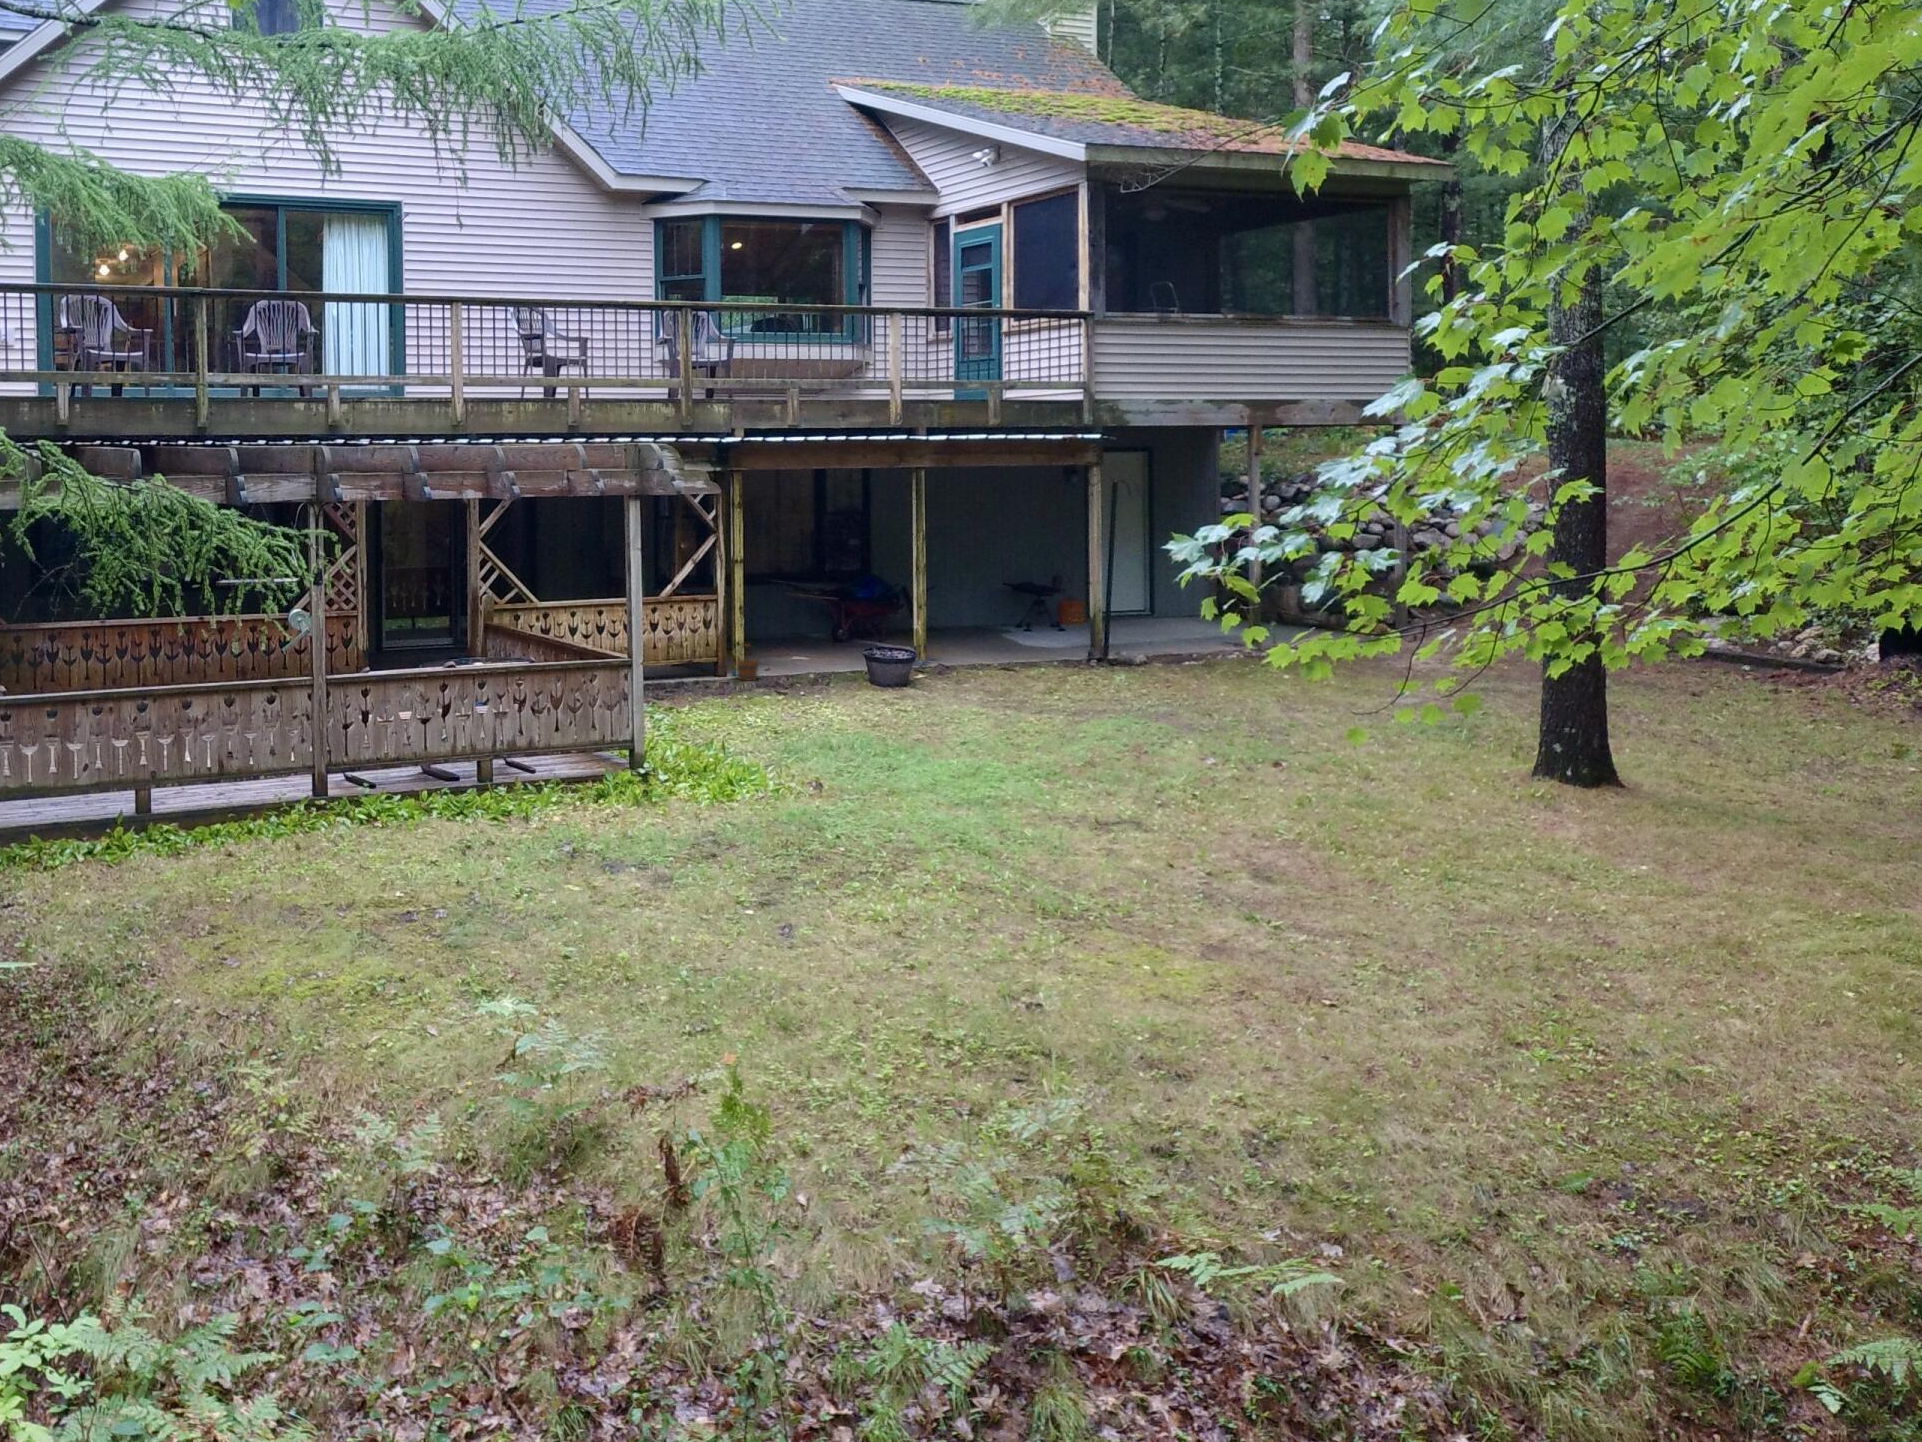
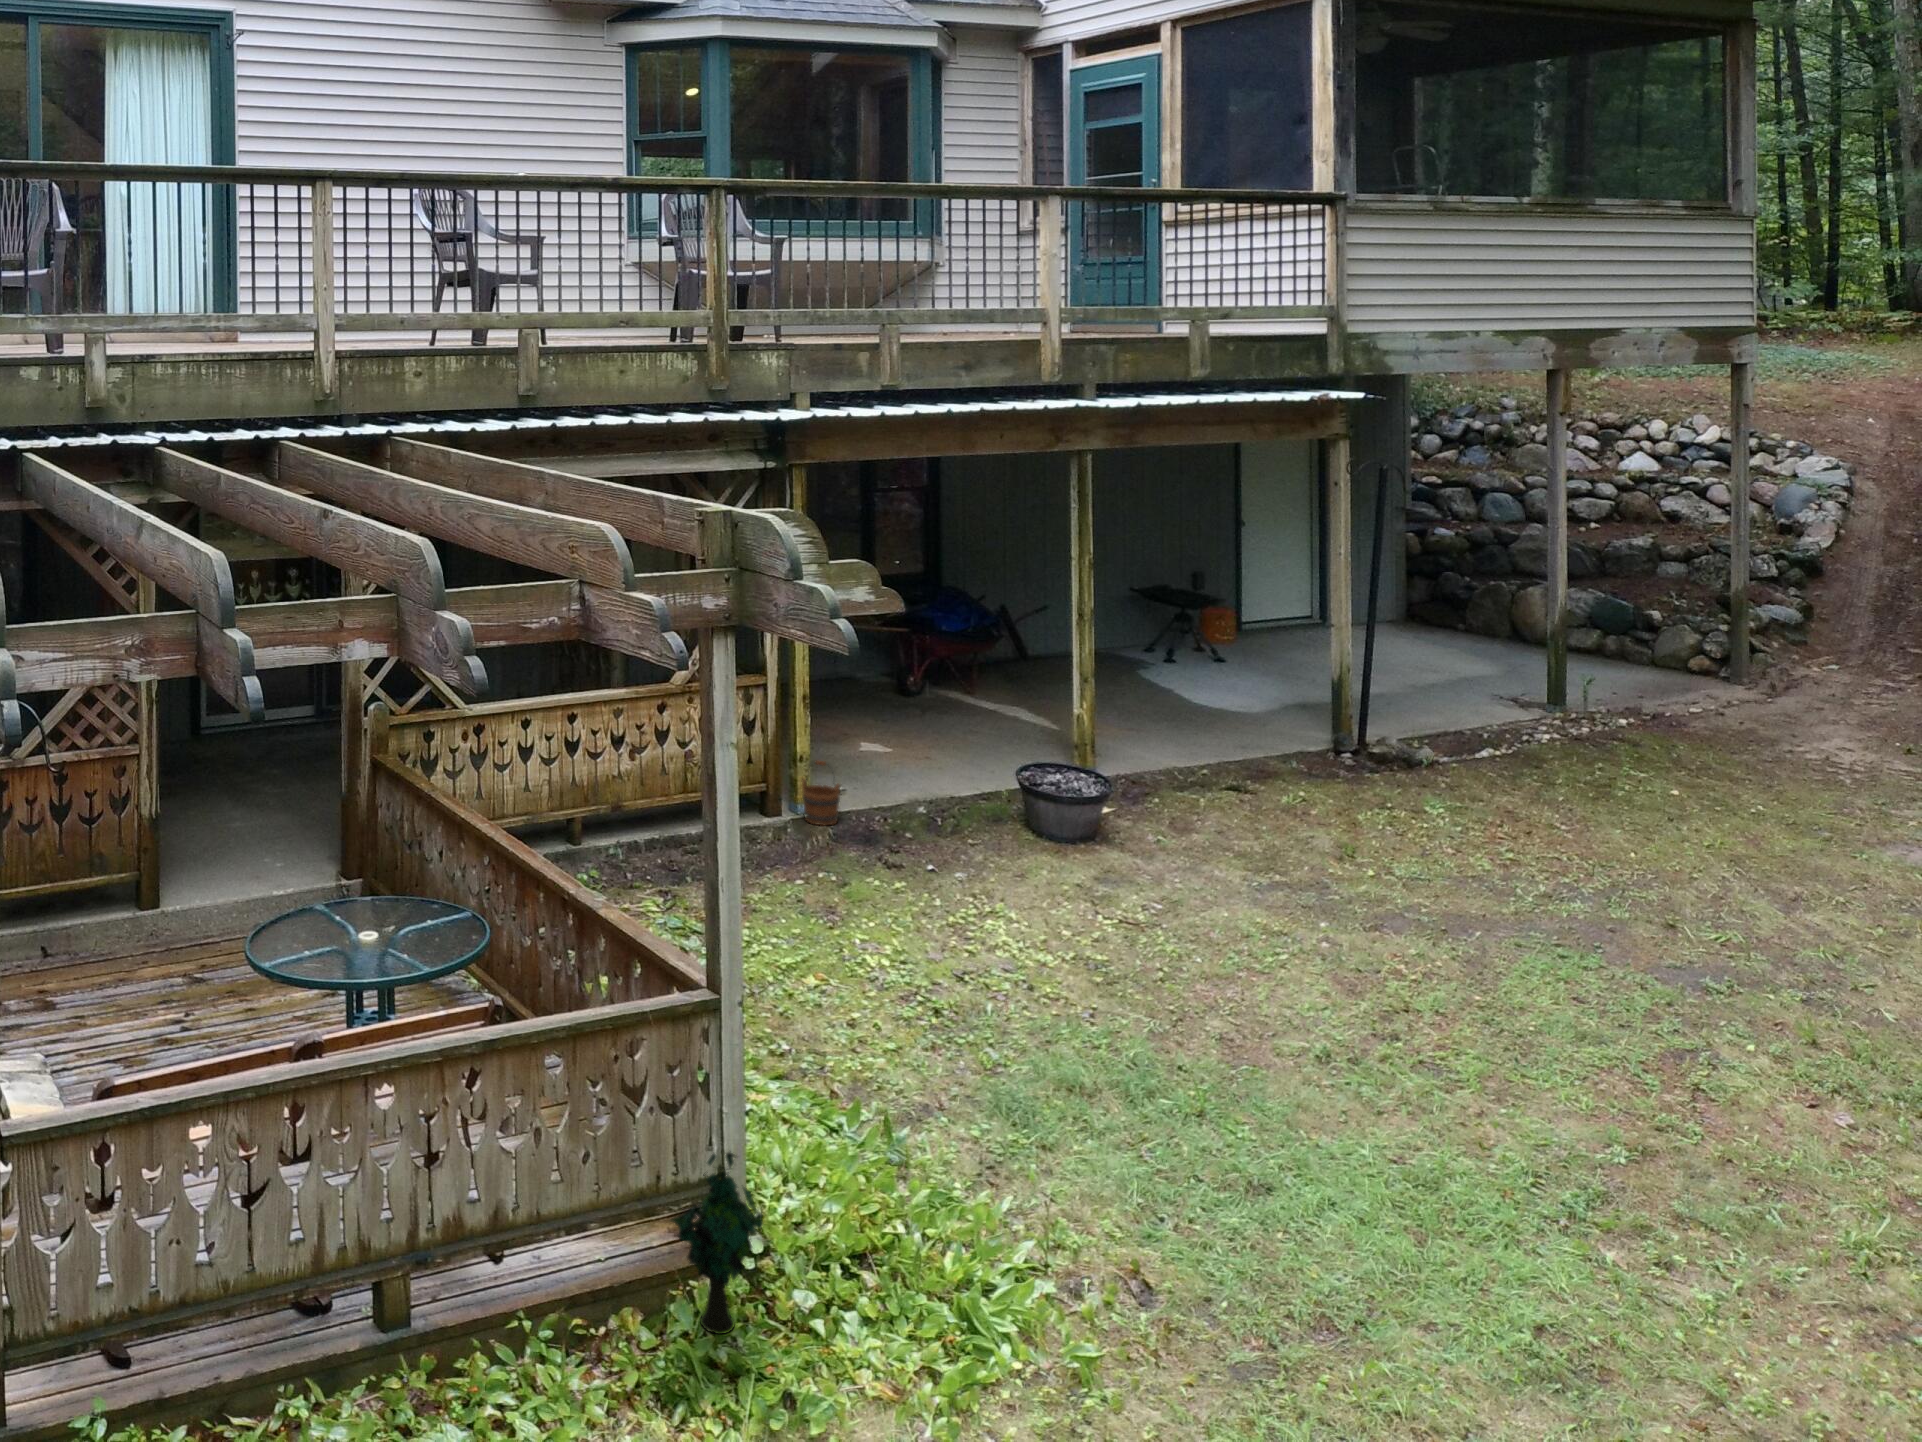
decorative plant: none [600,717,641,791] -> present [670,1152,763,1334]

